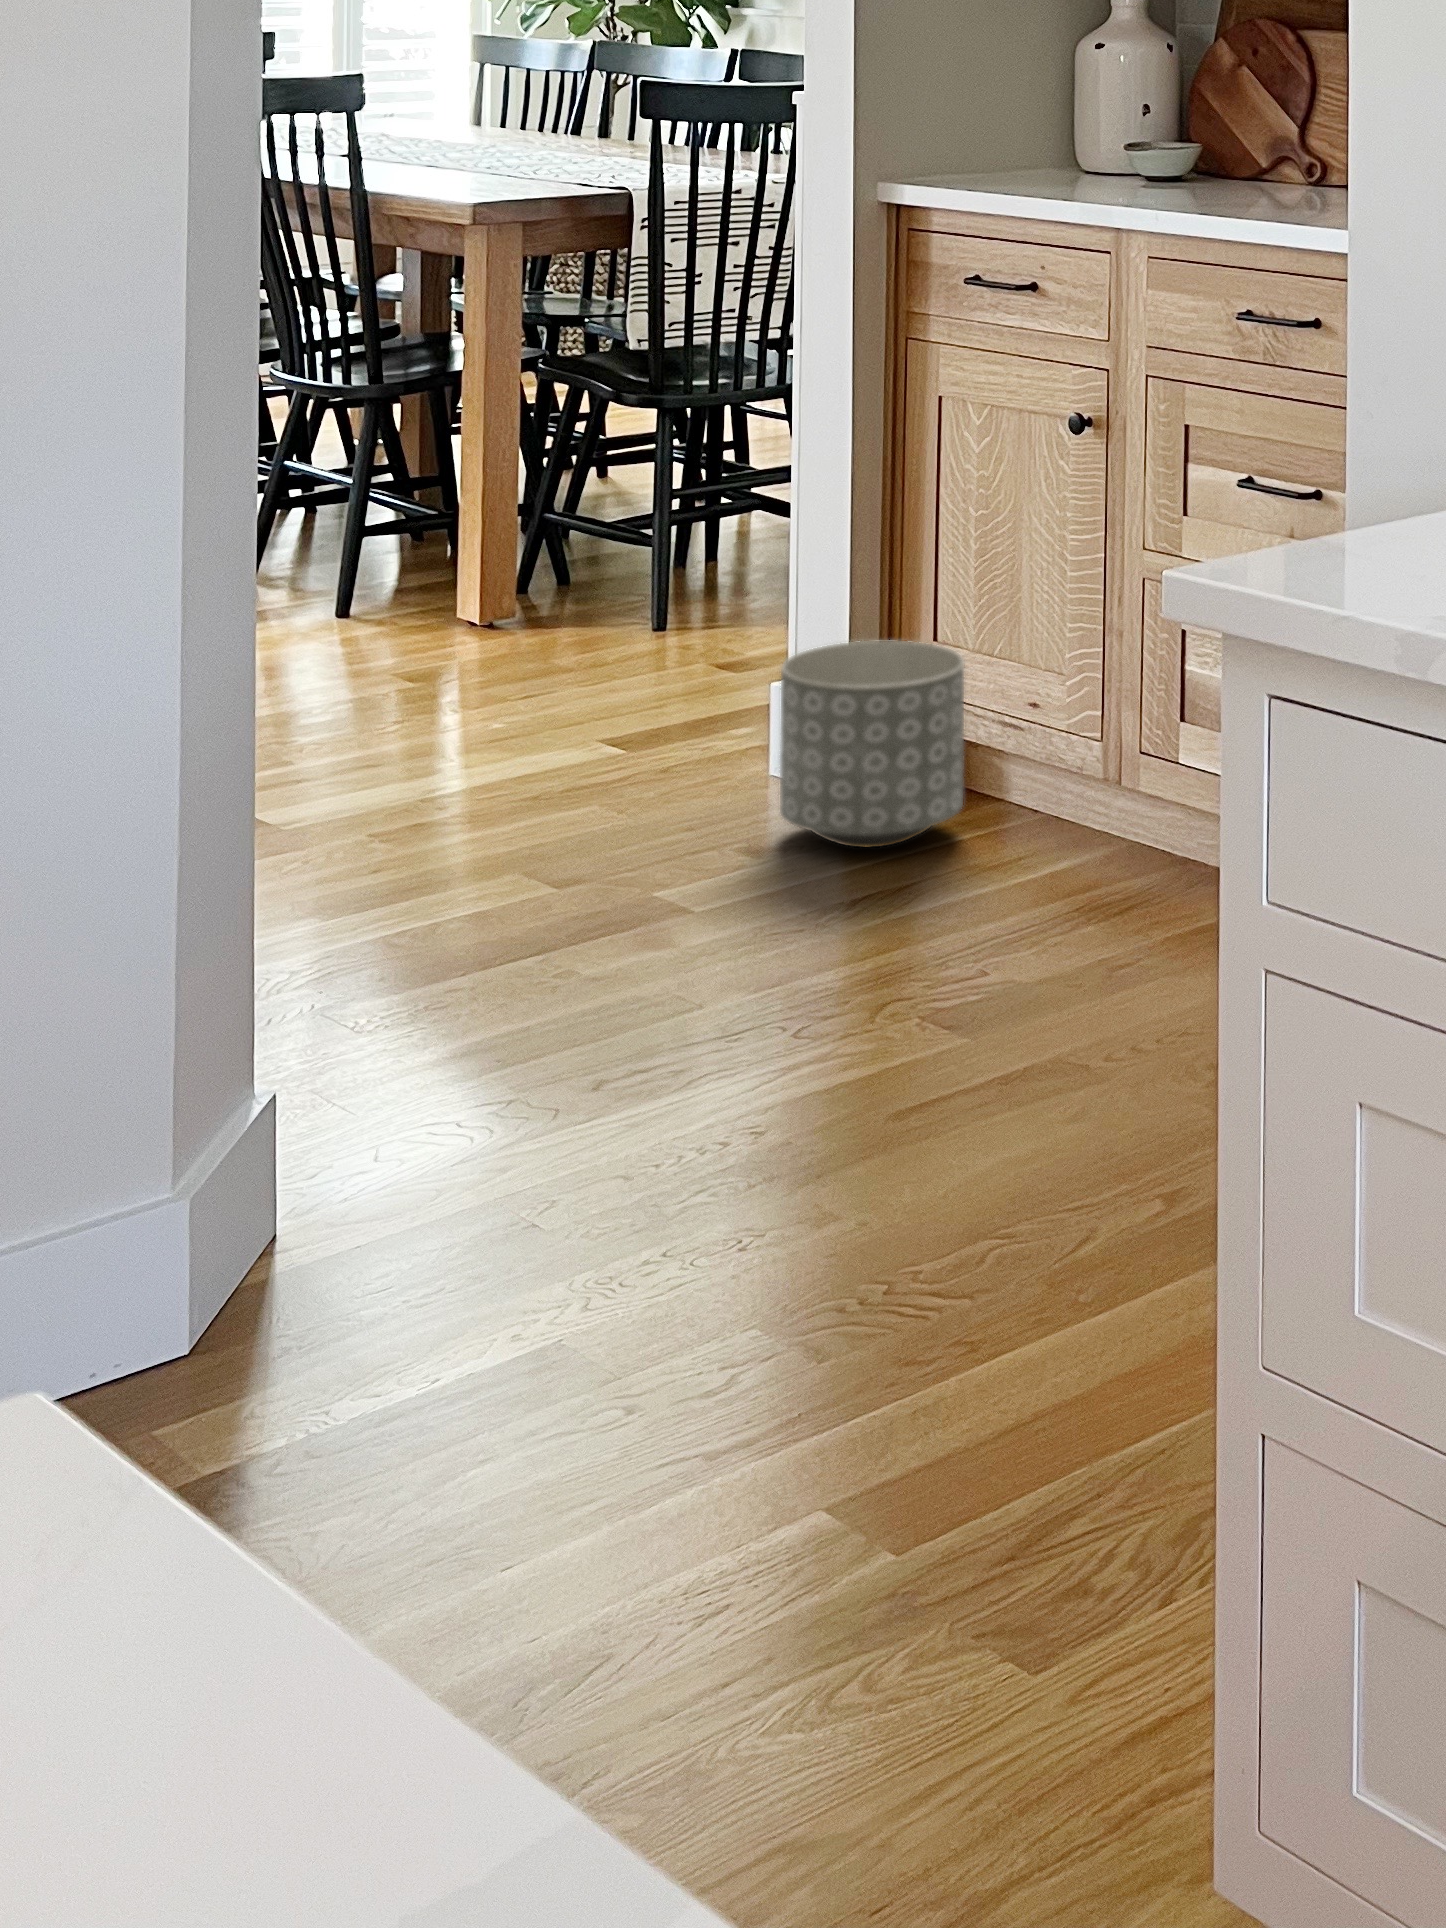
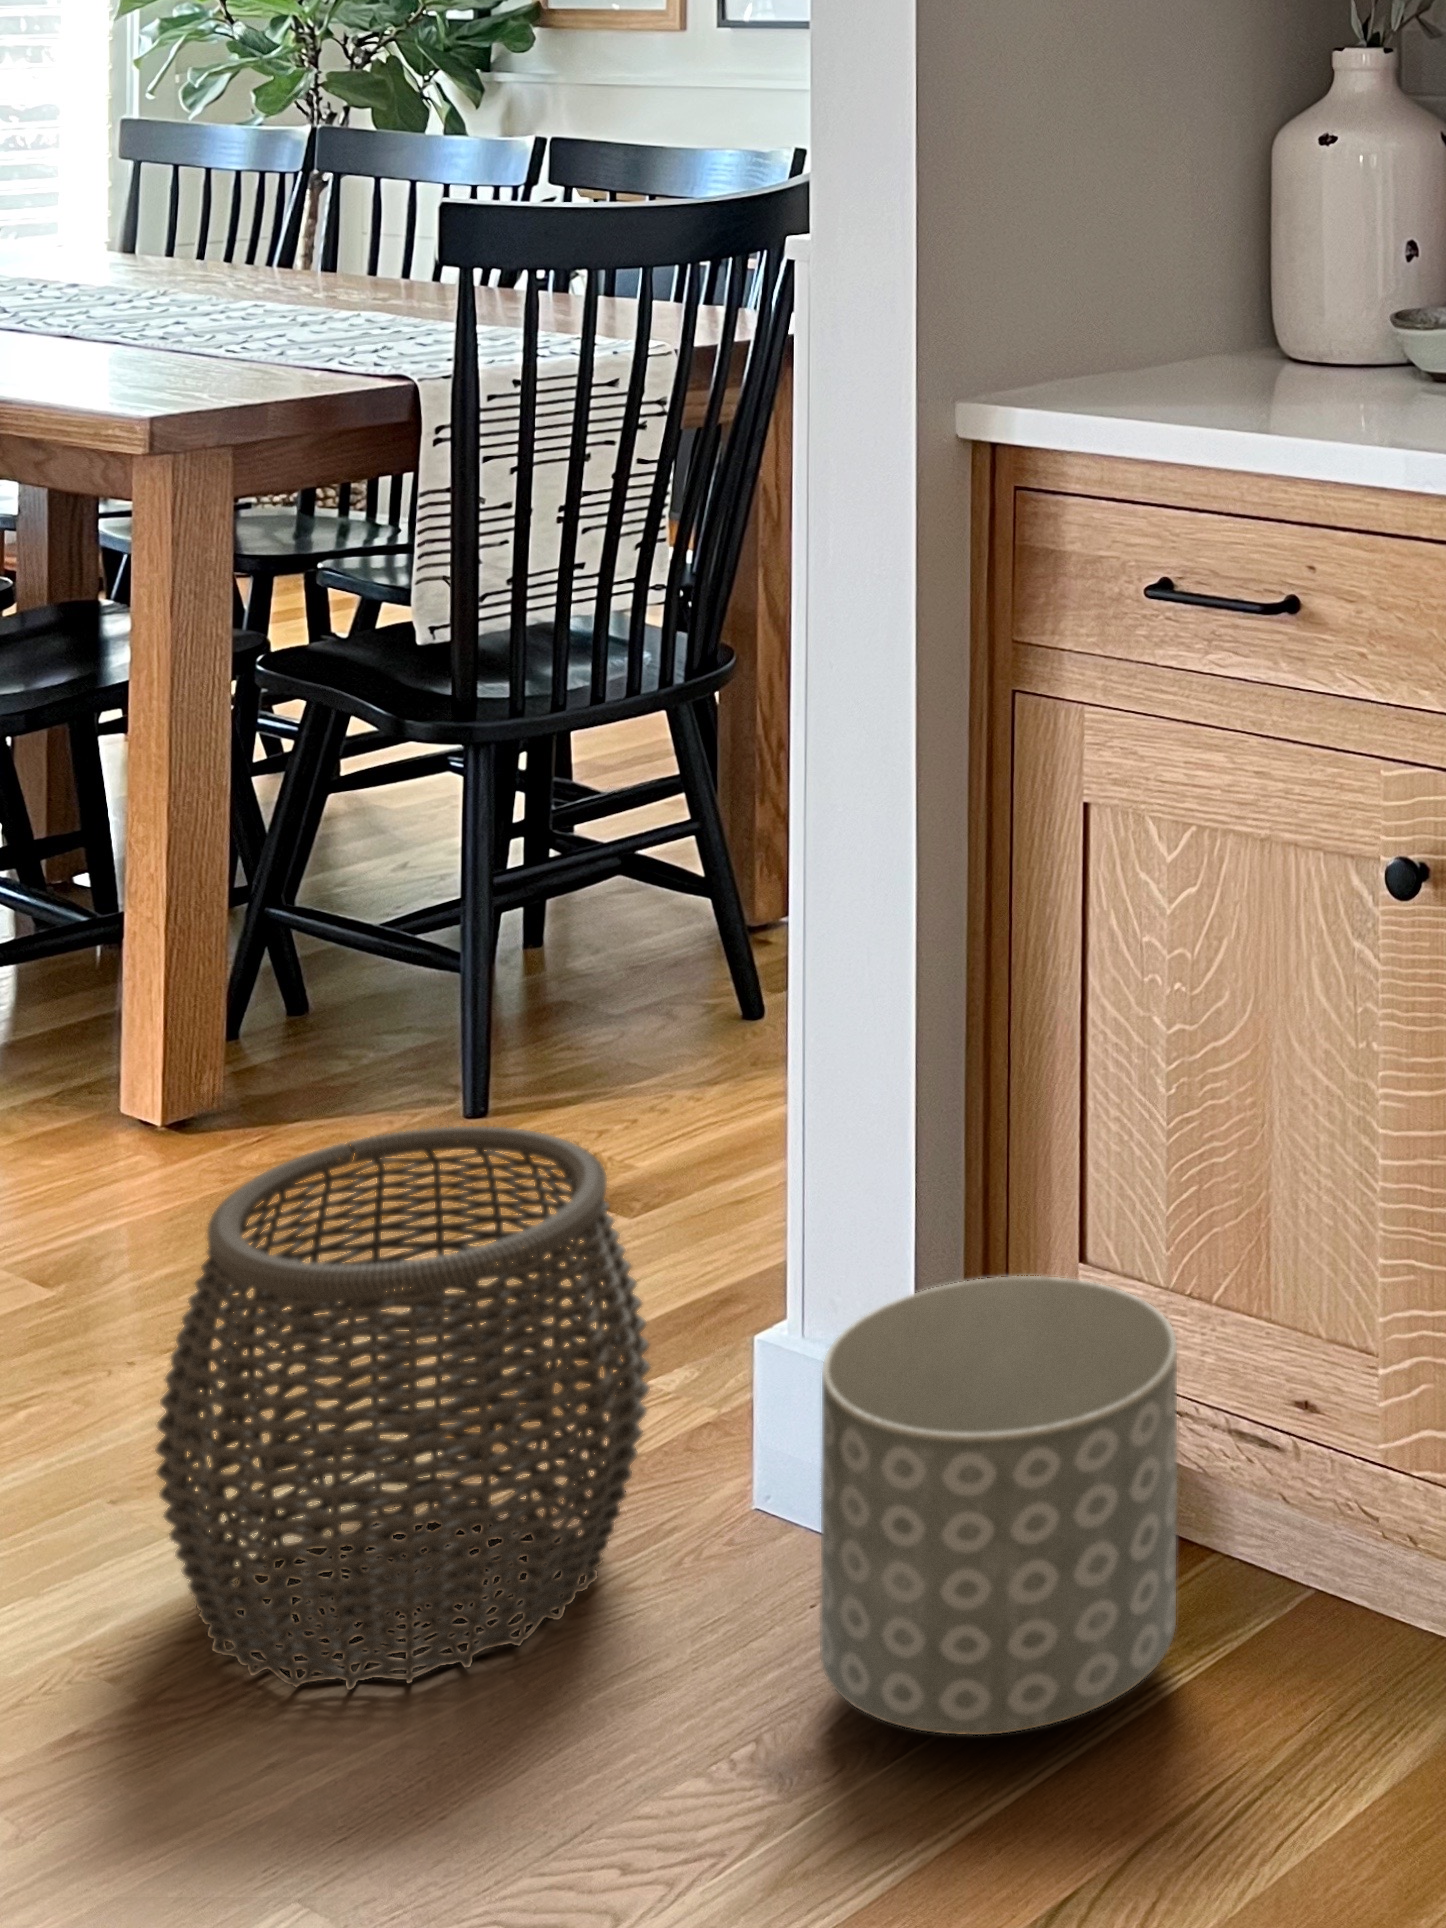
woven basket: none [463,564,713,817] -> present [156,1126,650,1690]

